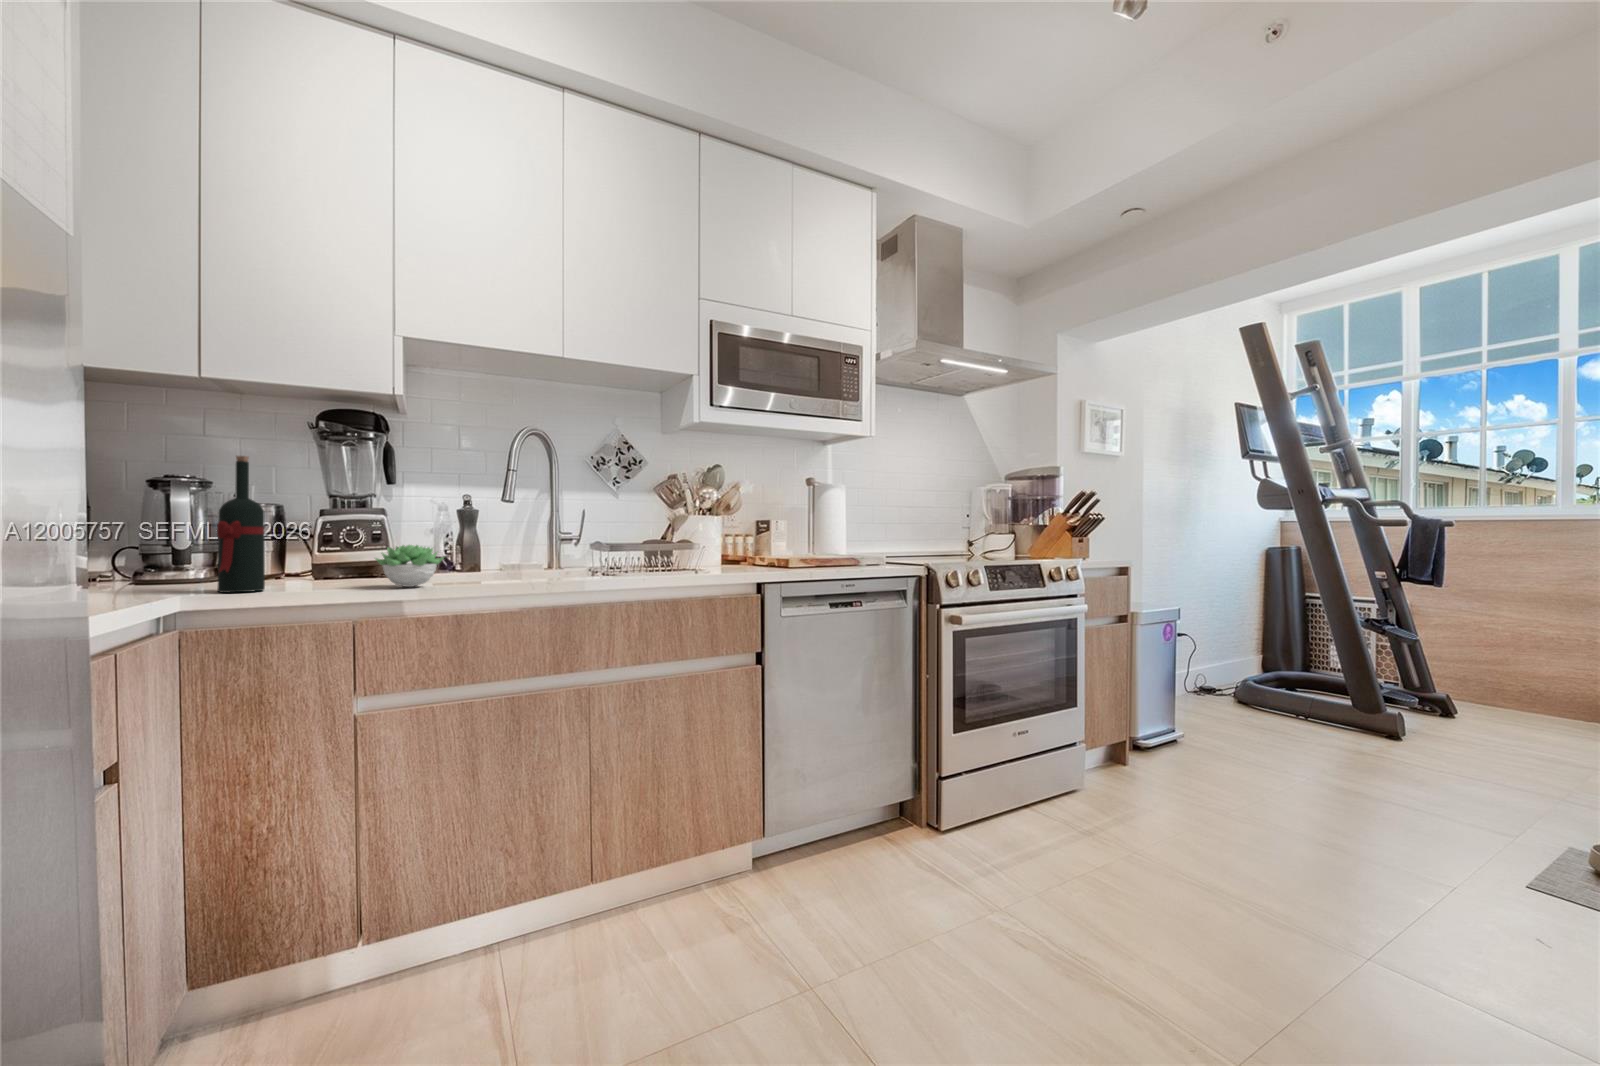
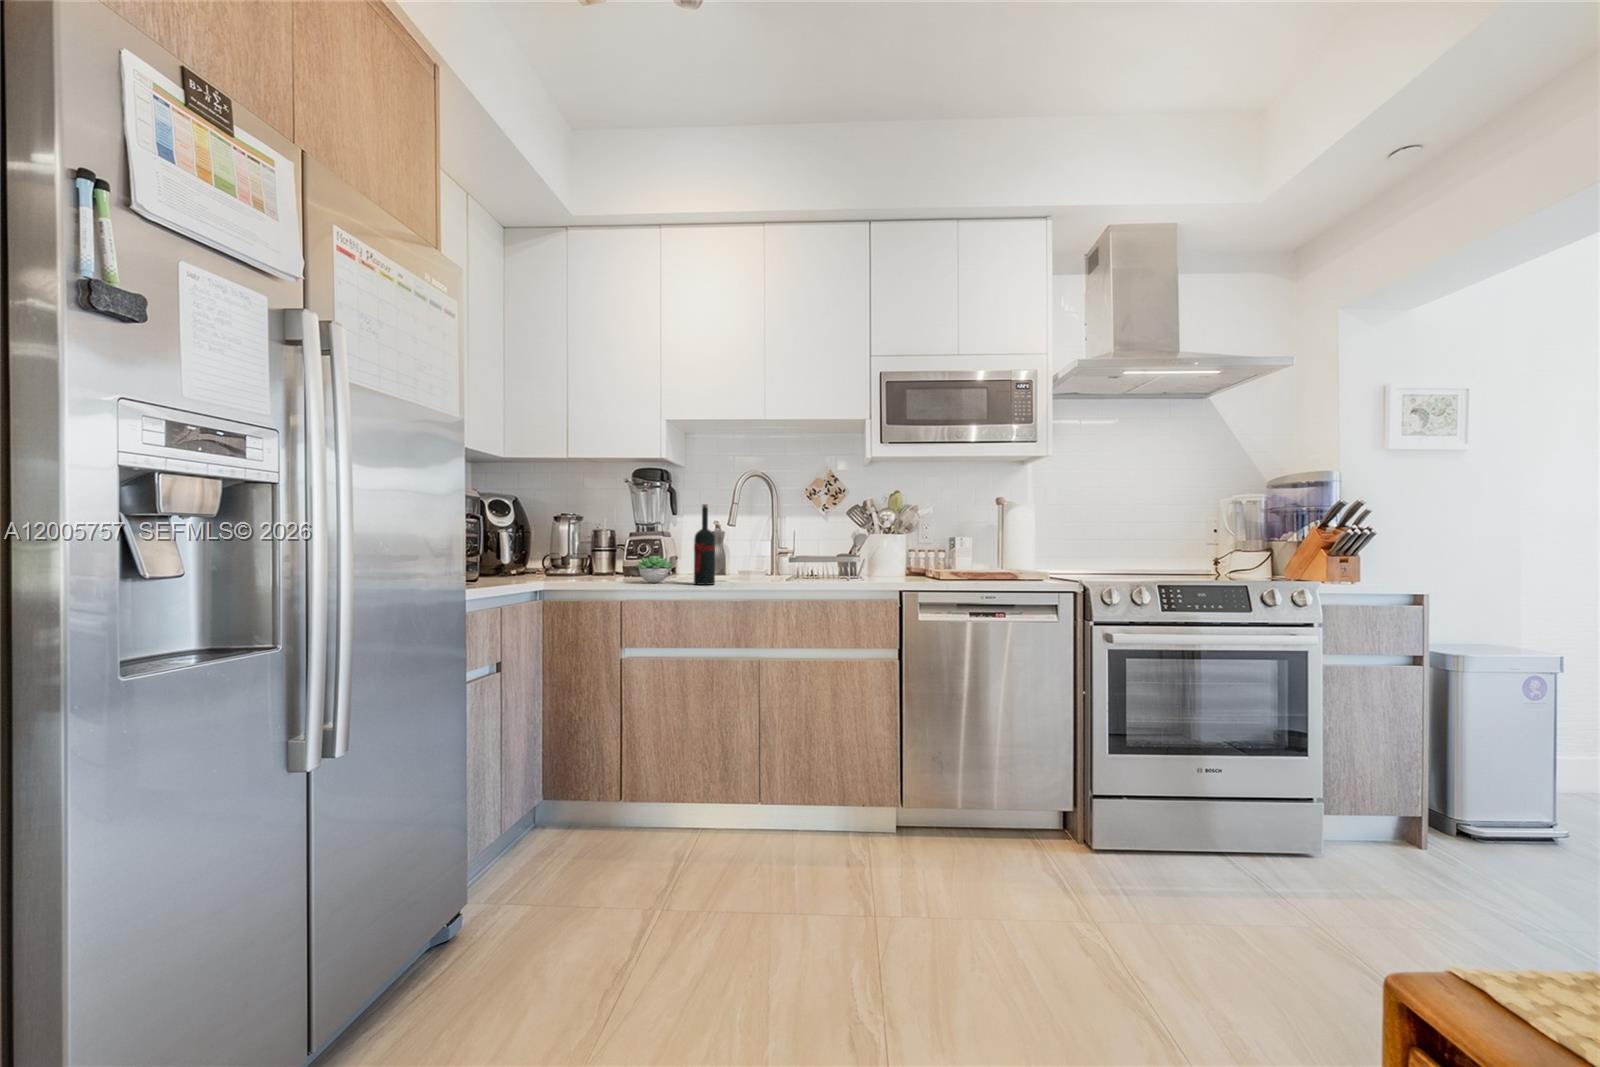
wine bottle: present [217,456,265,593] -> present [694,504,715,585]

